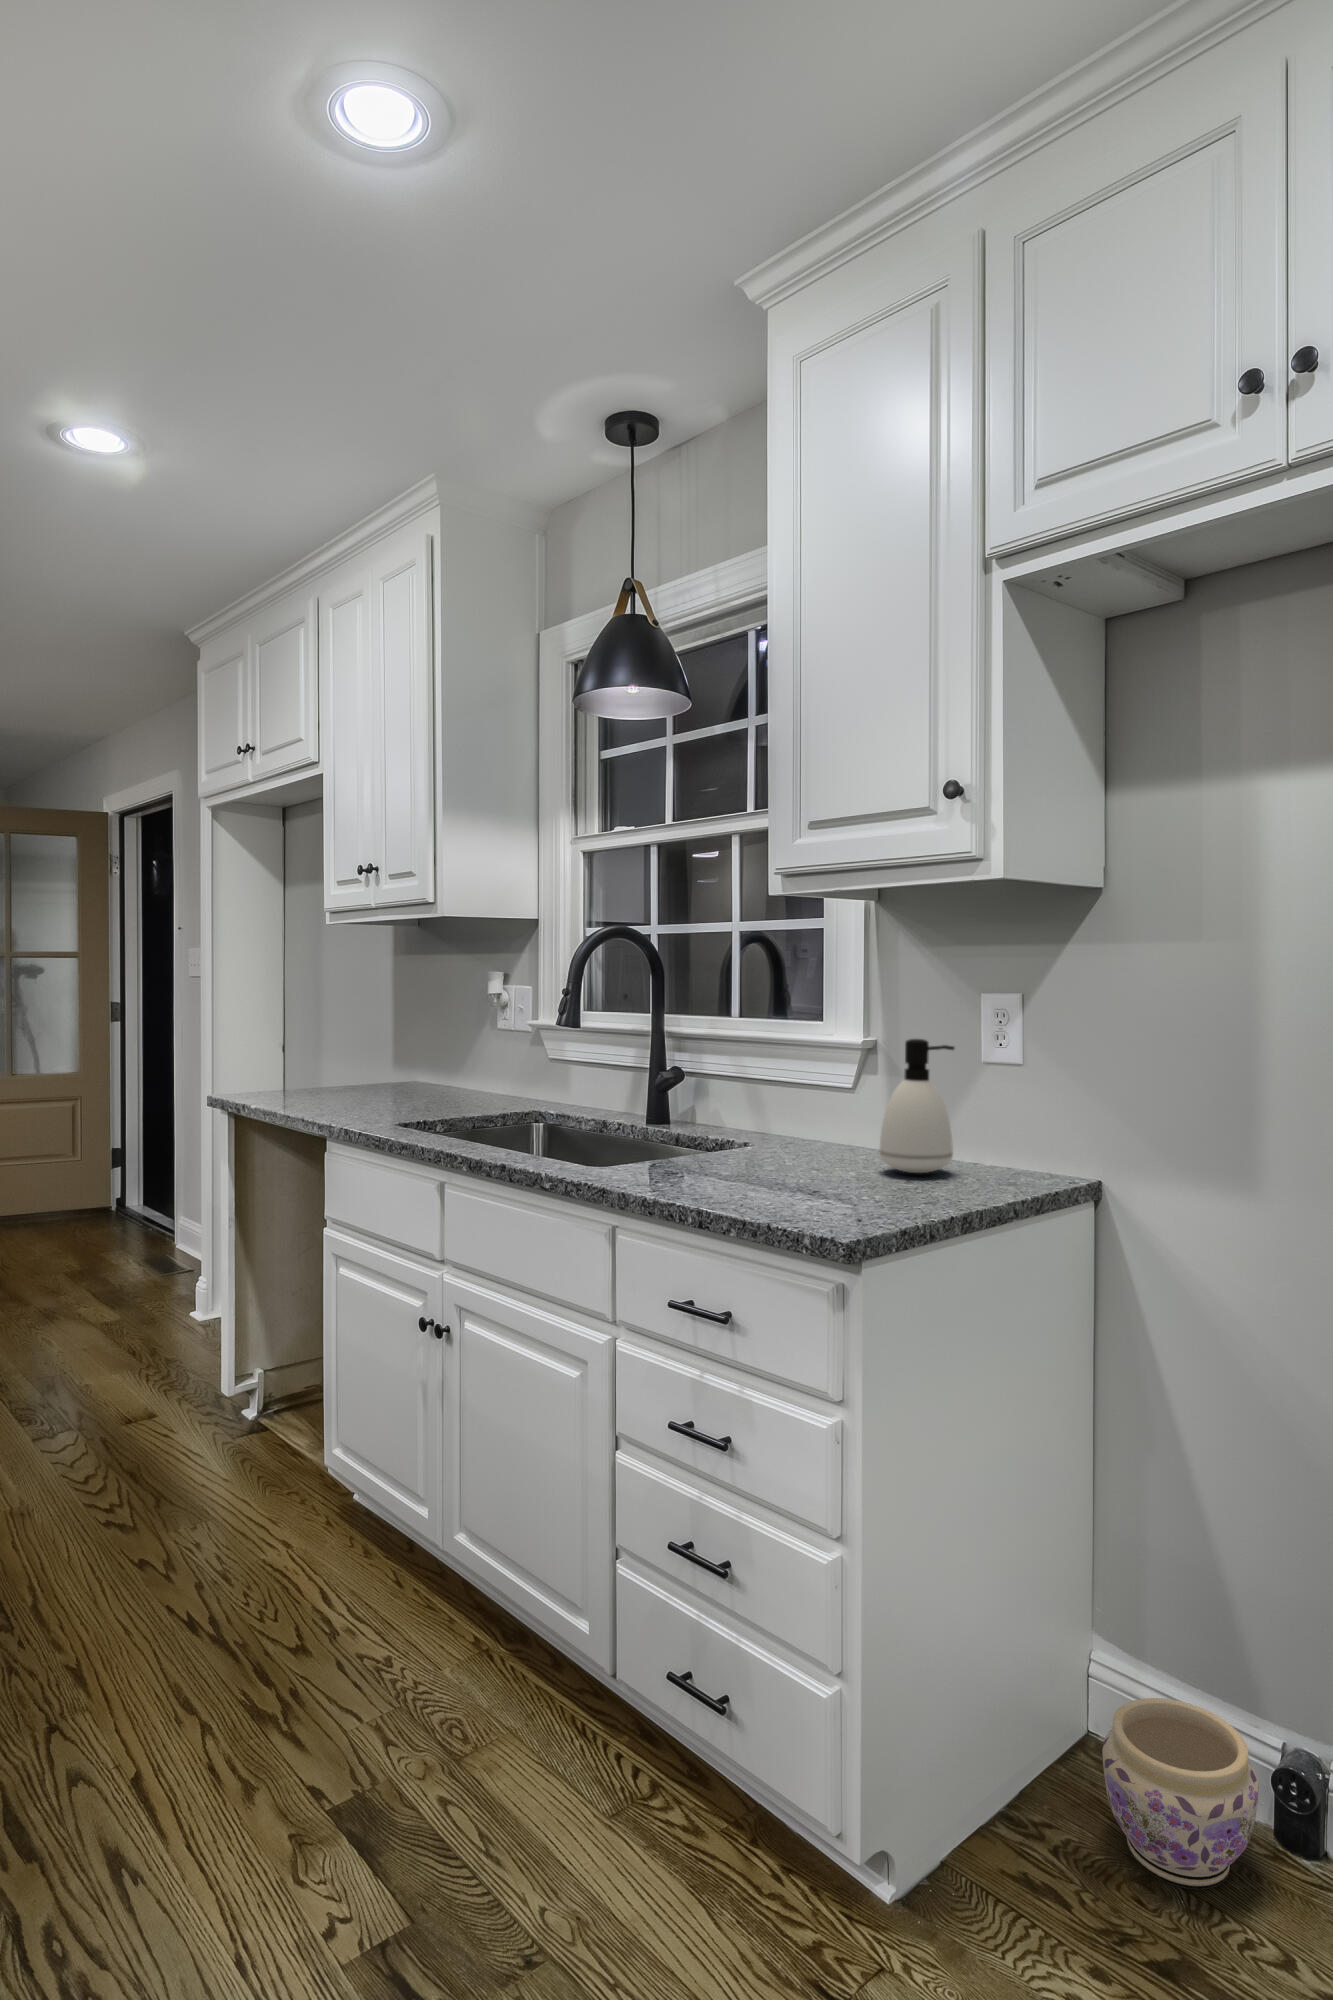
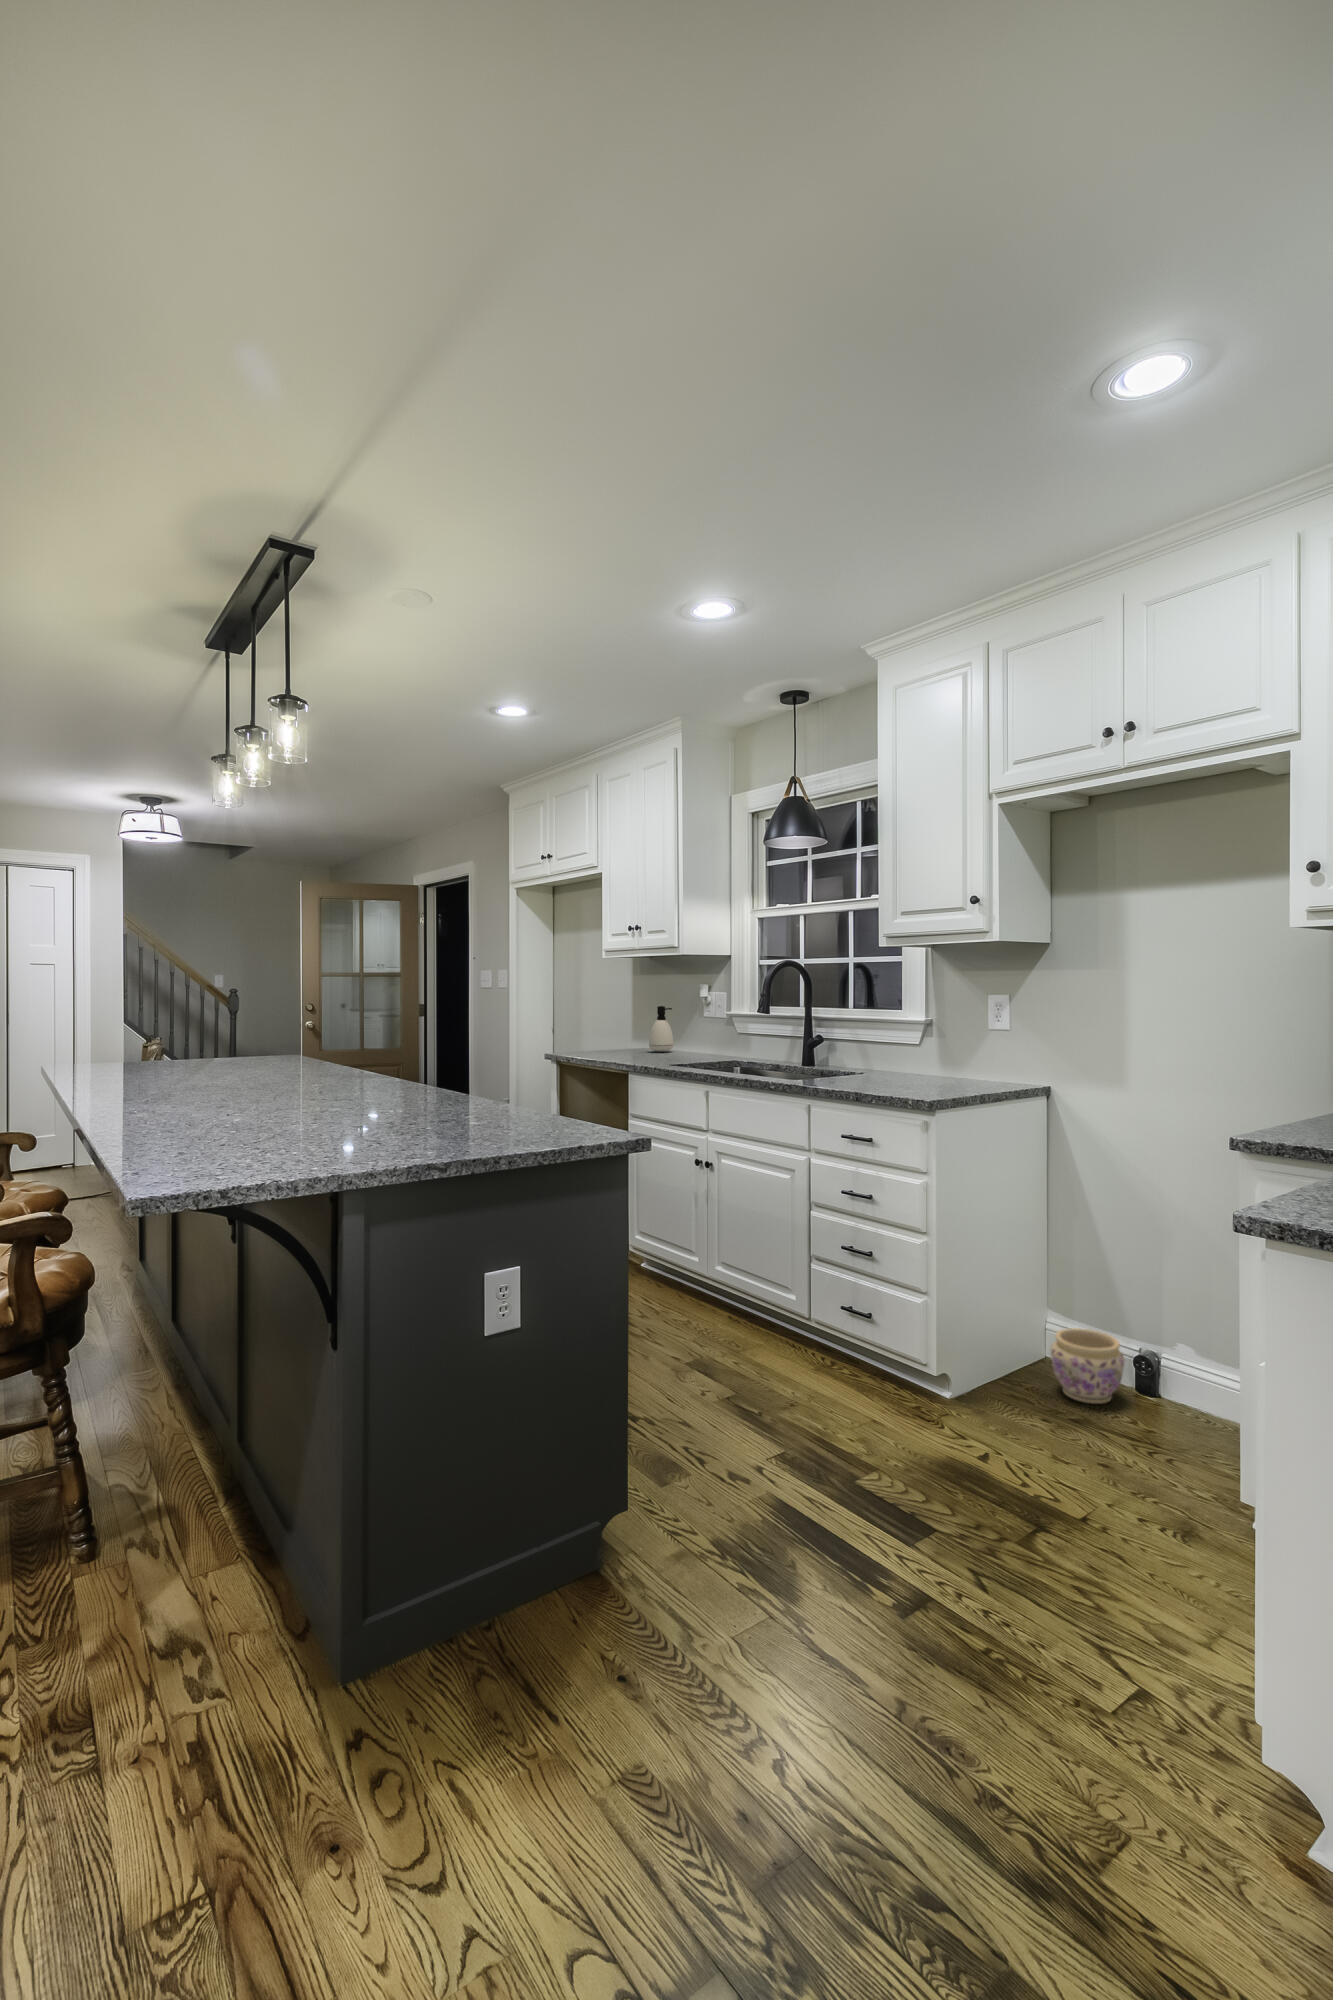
soap dispenser: present [880,1039,954,1173] -> present [649,1006,674,1052]

